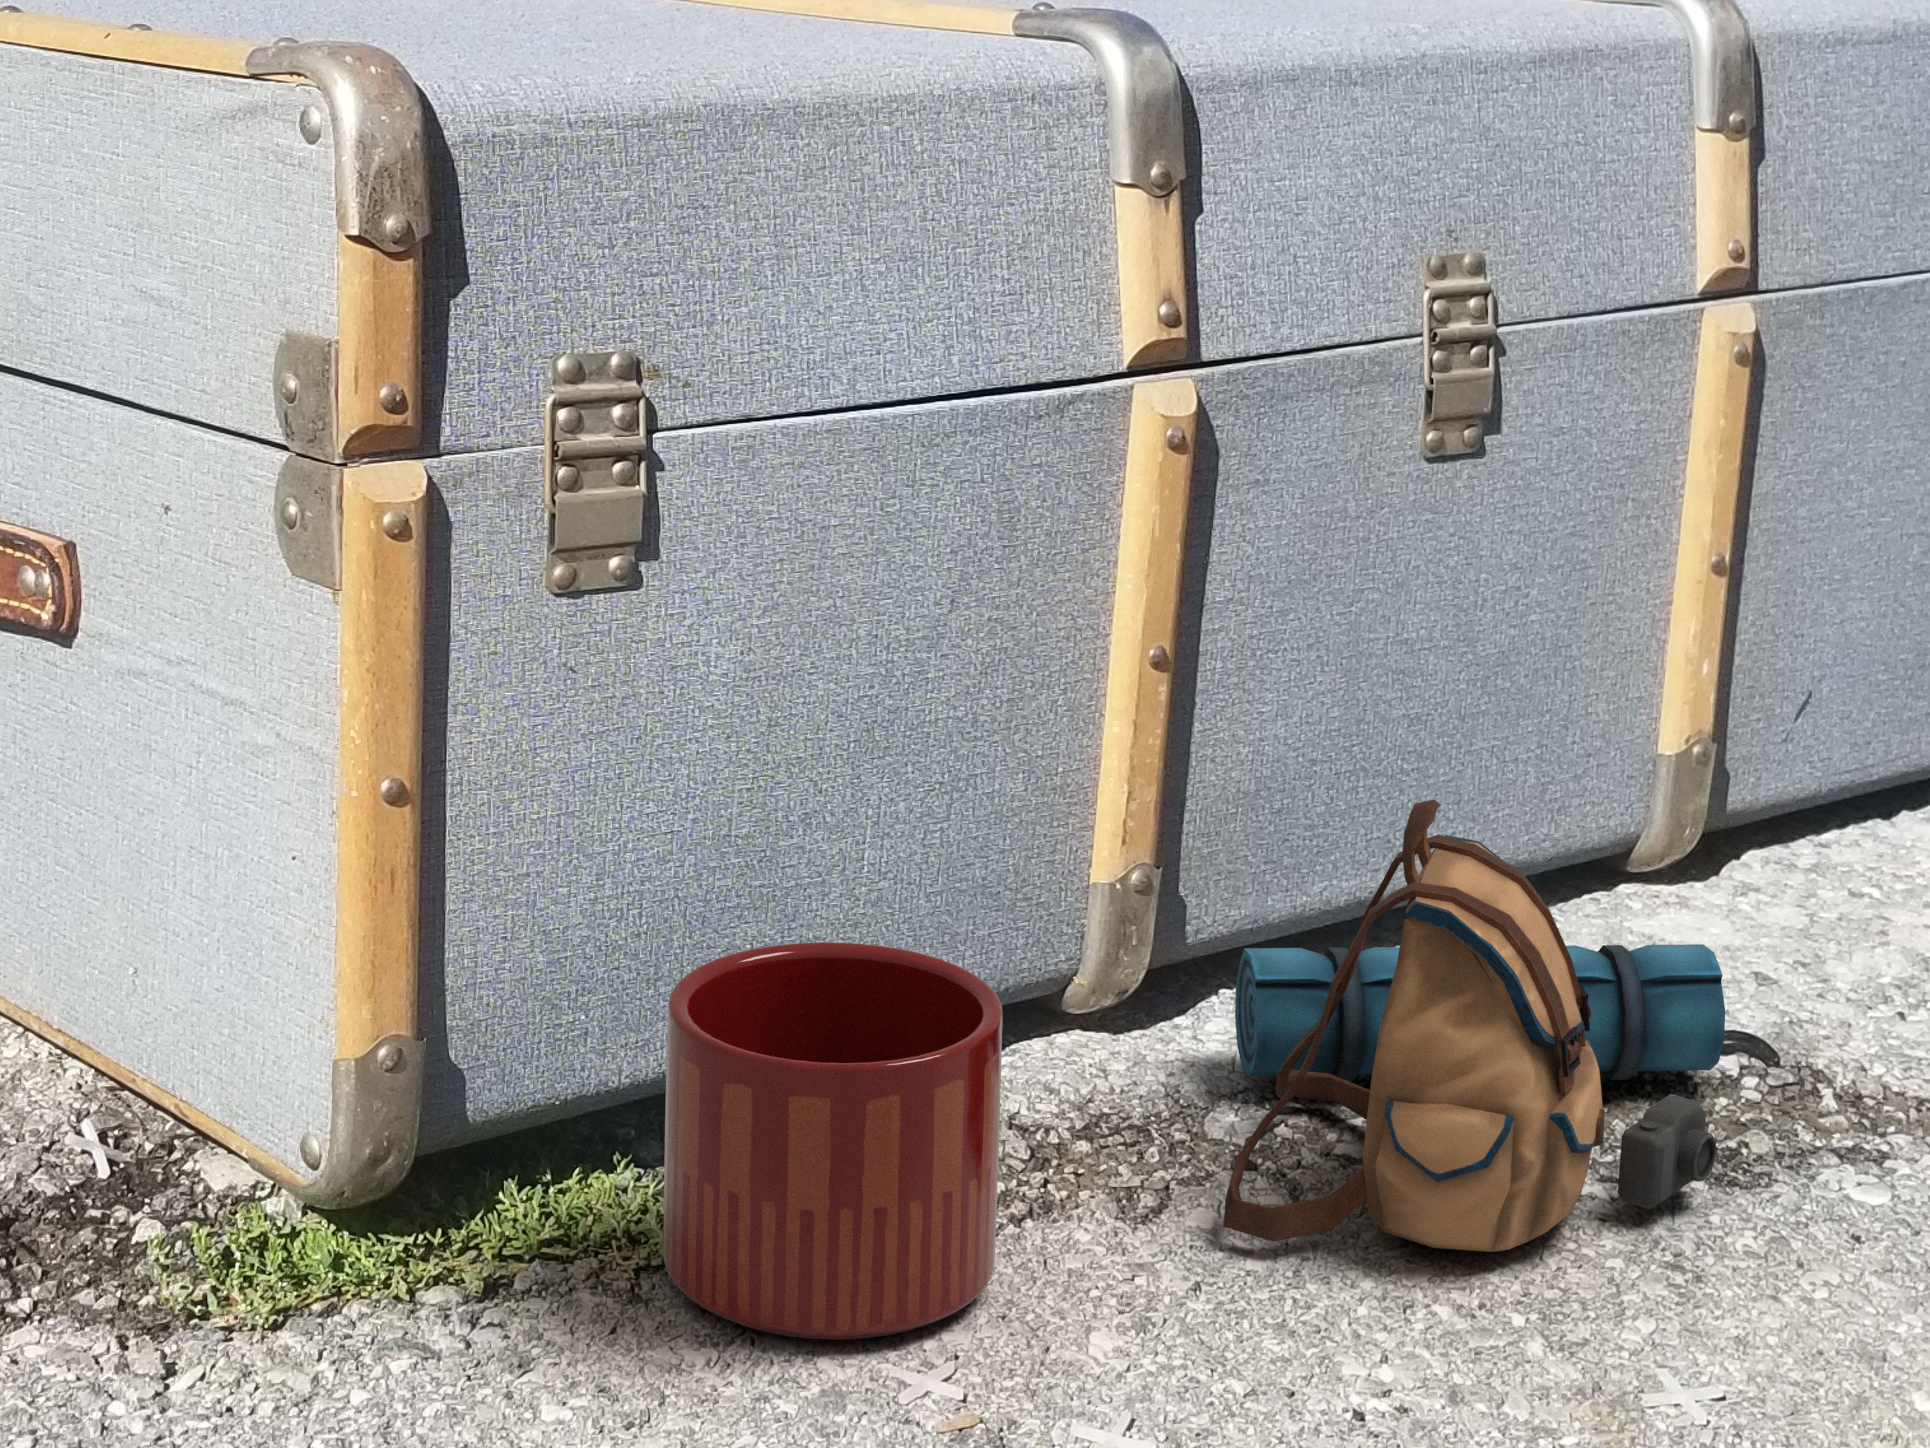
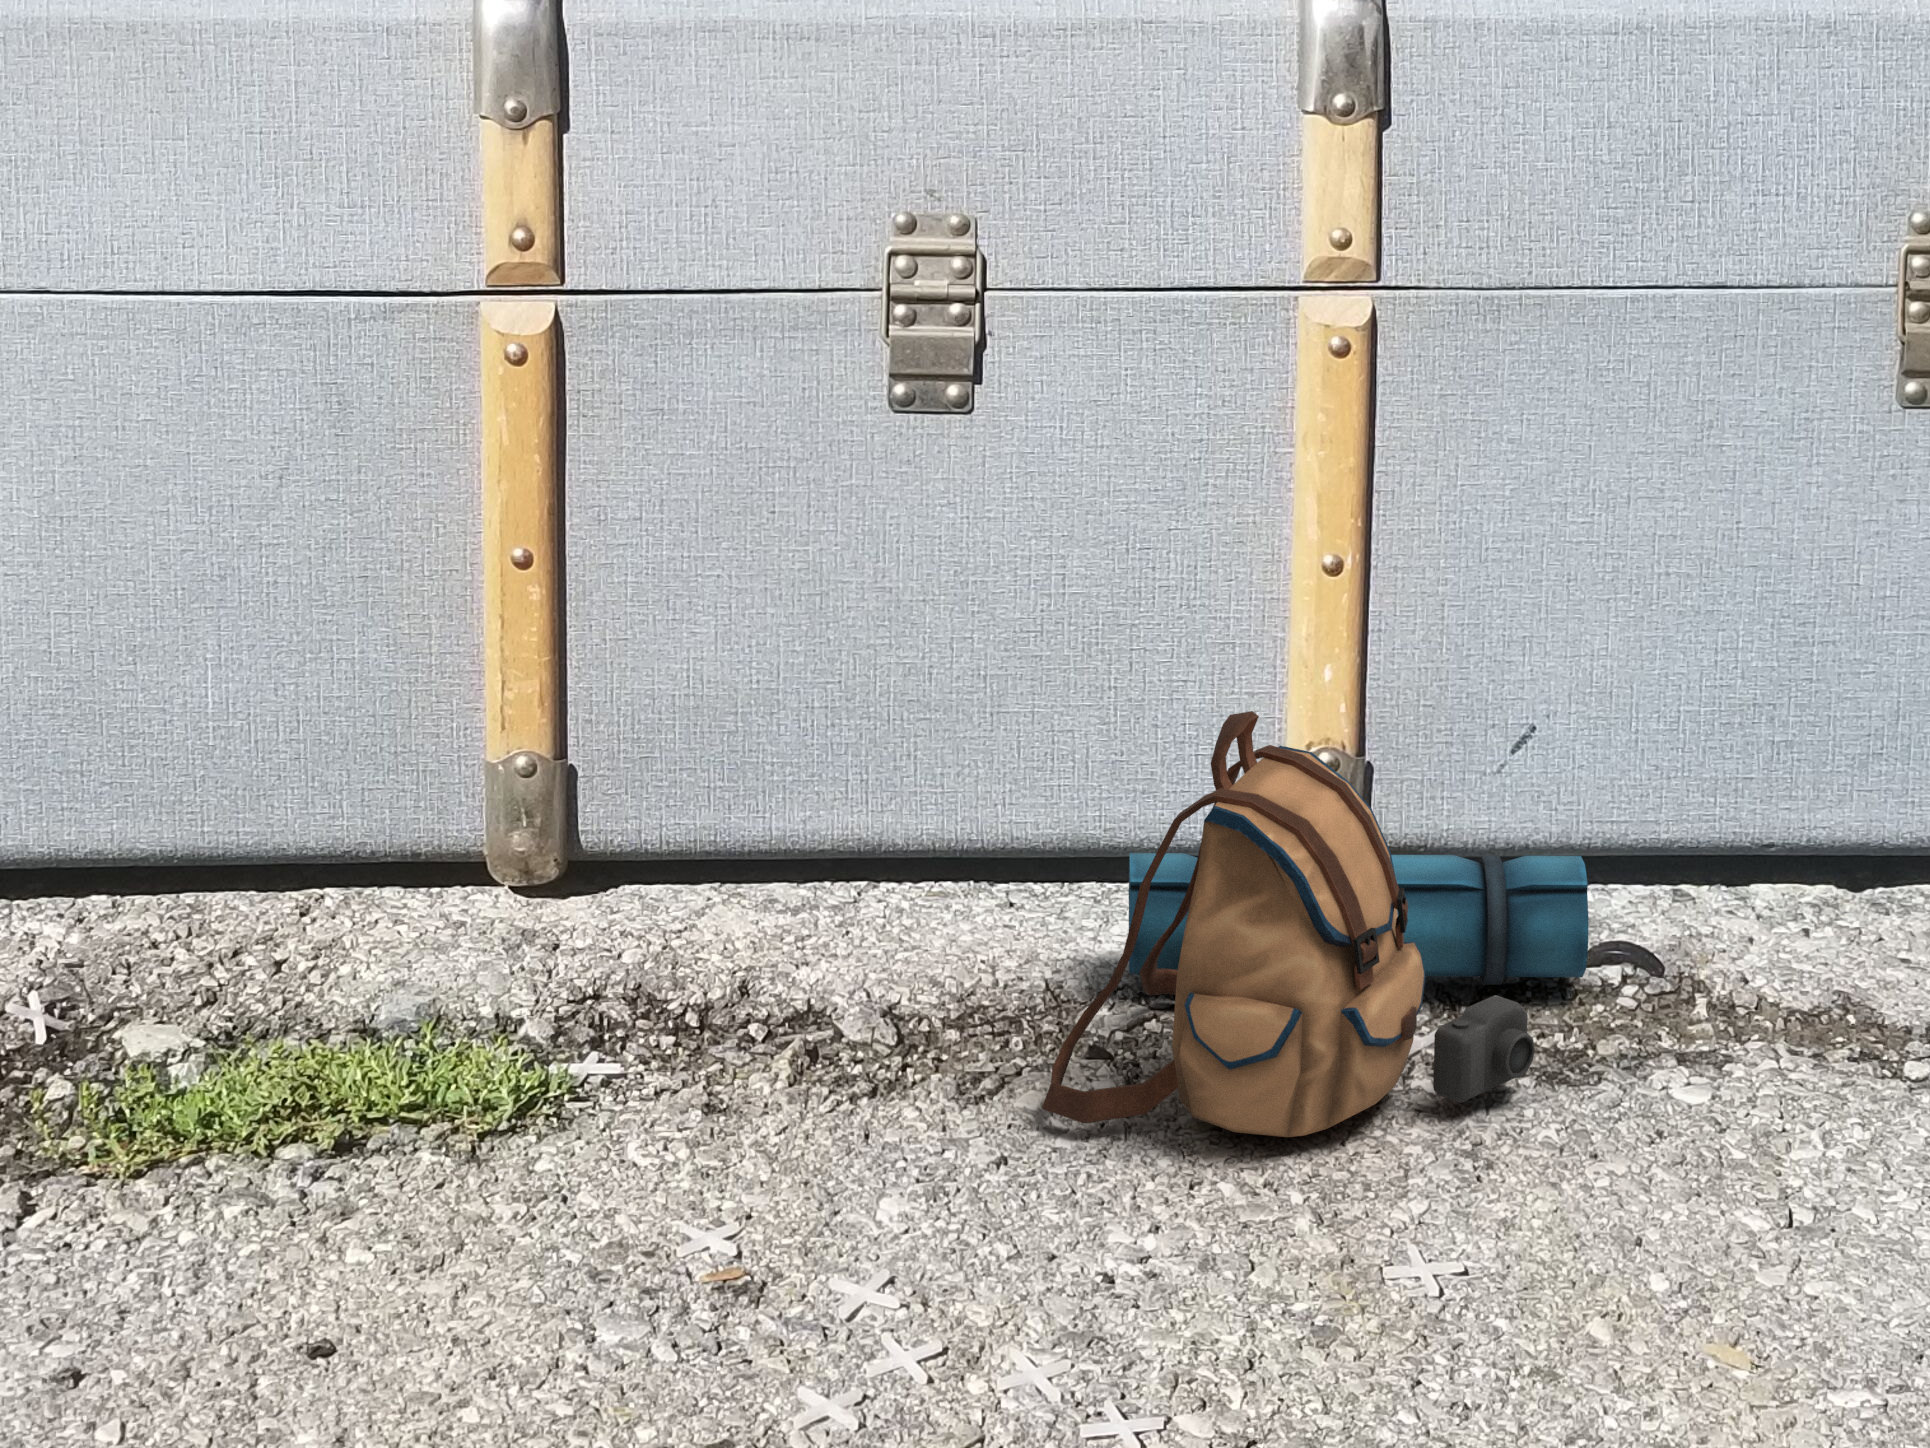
planter: present [663,942,1003,1340] -> none [501,838,815,1199]

